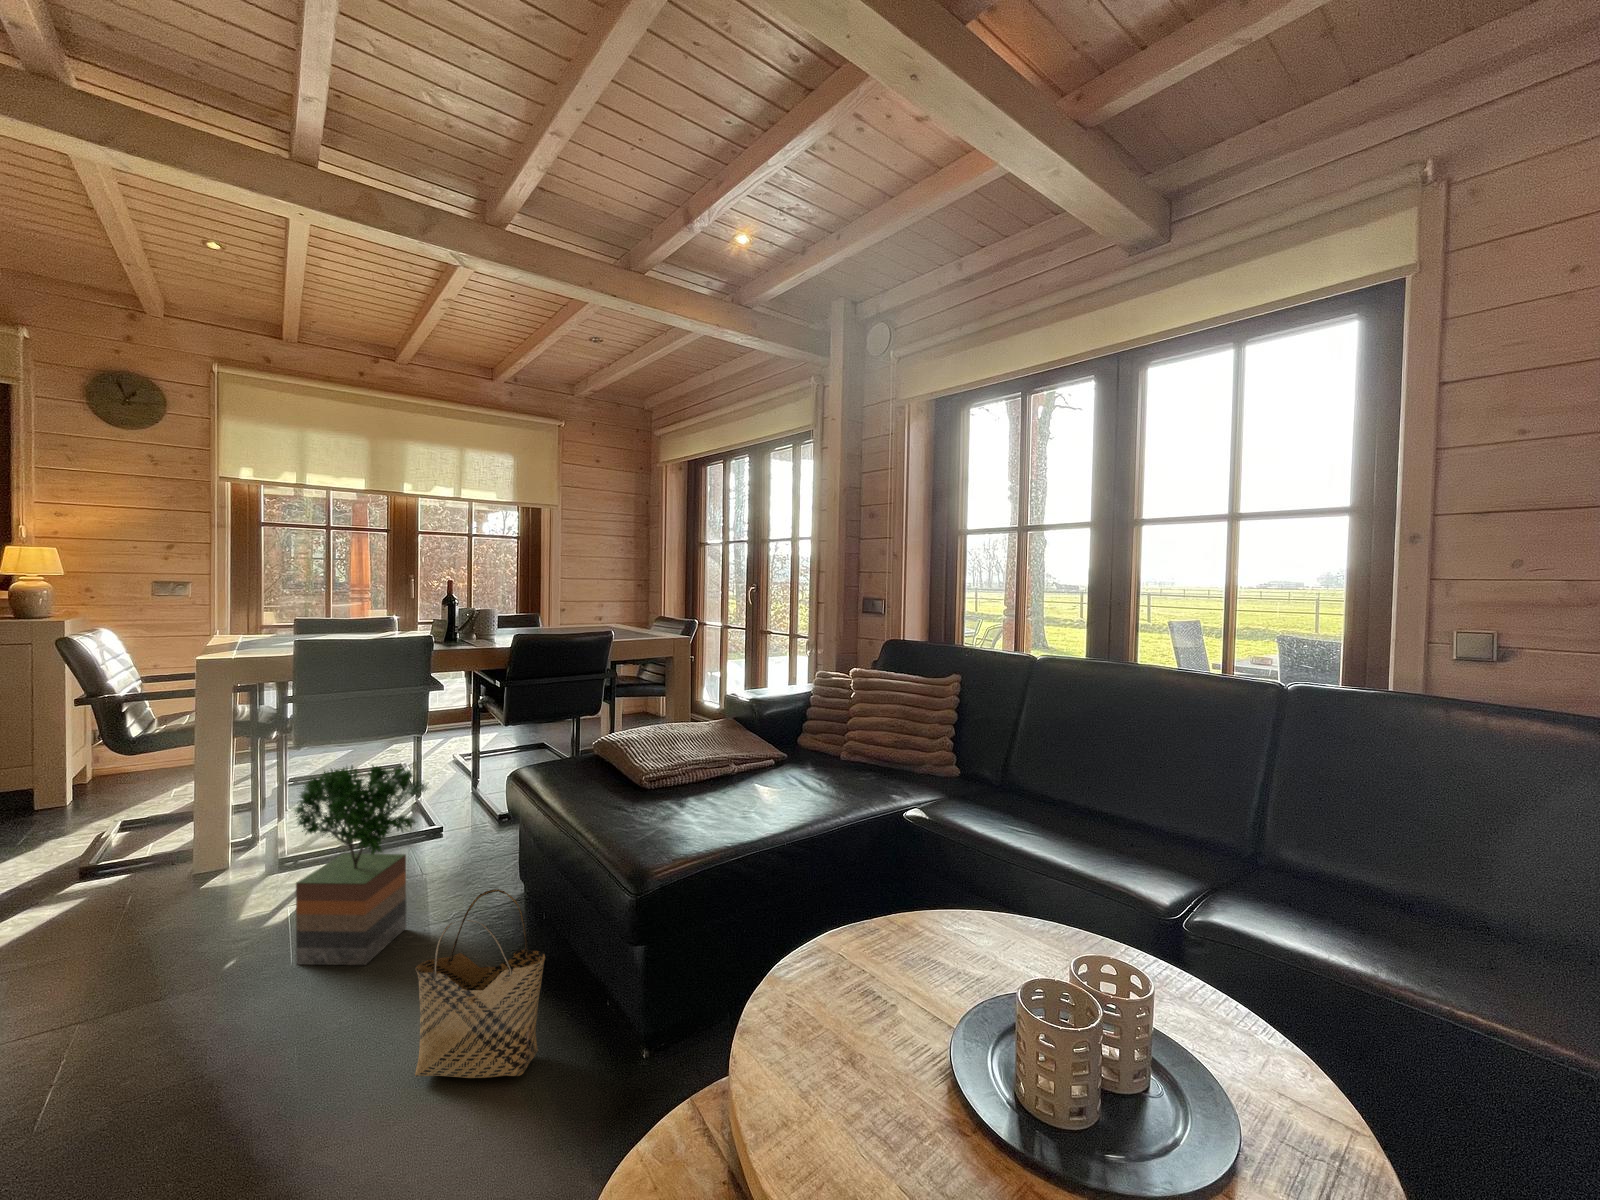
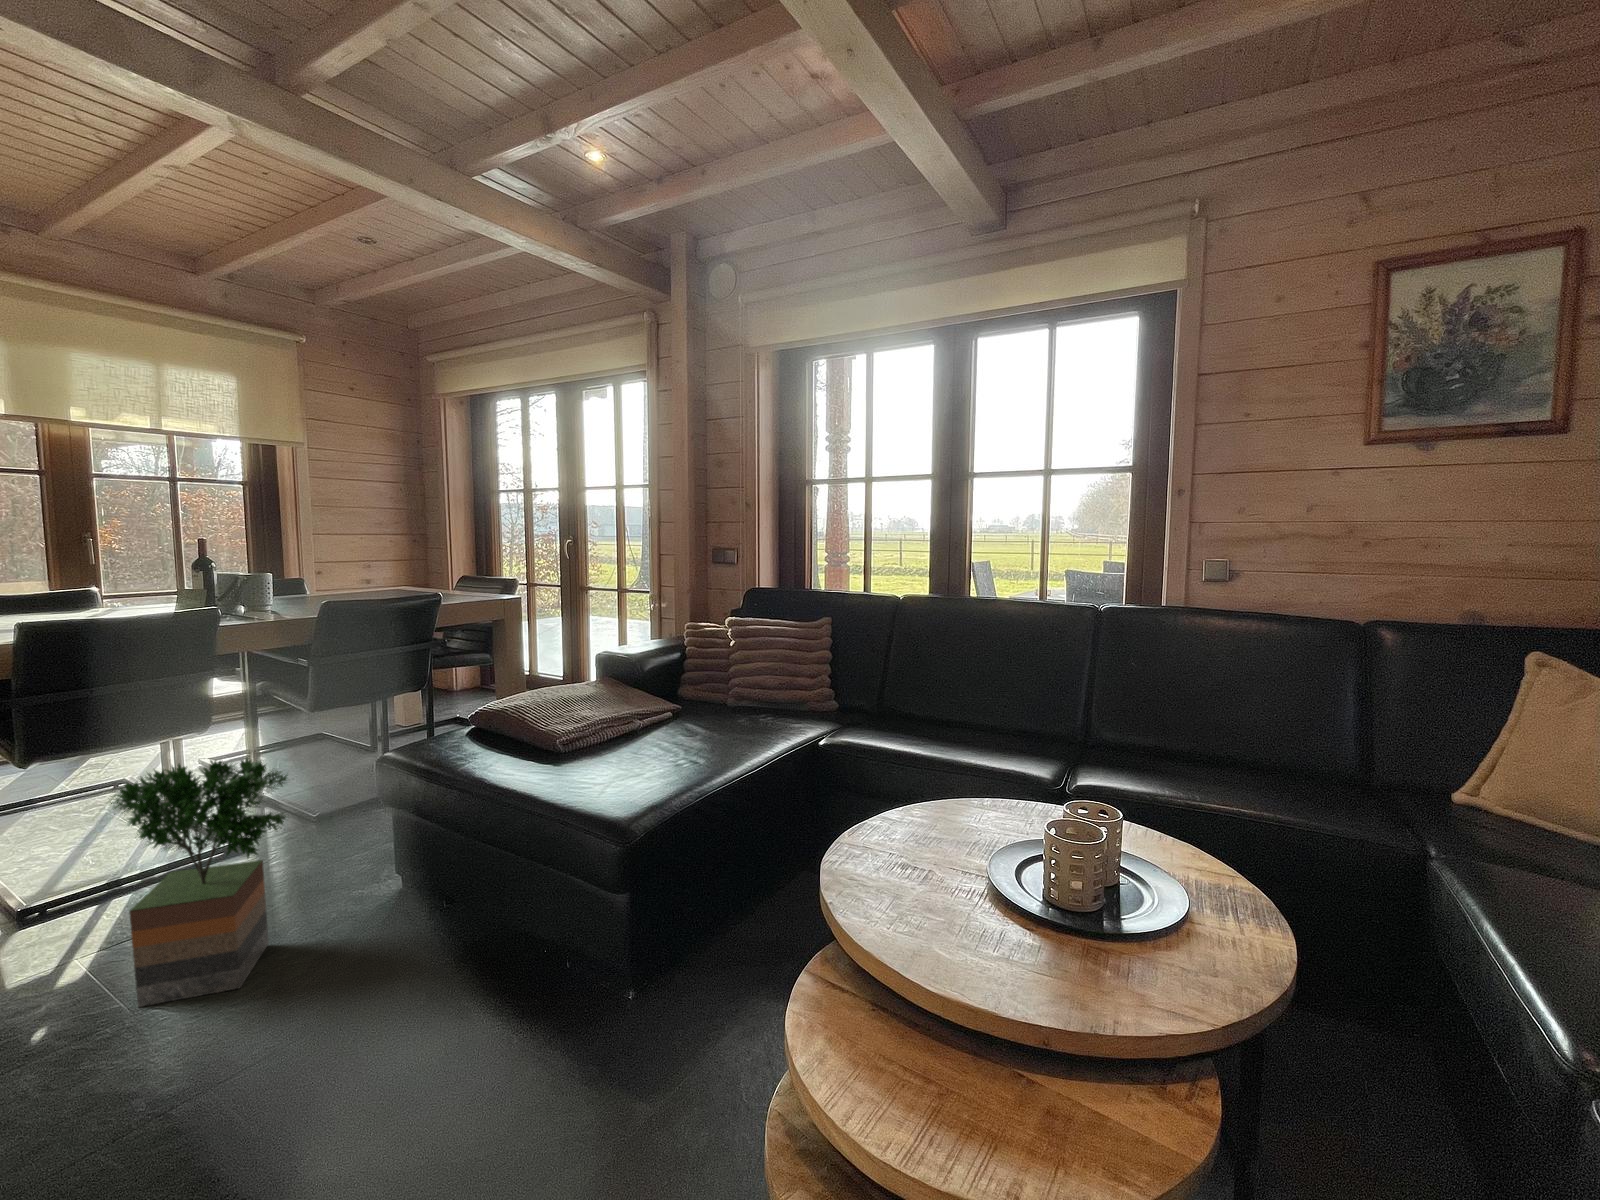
woven basket: present [415,889,545,1078] -> none [373,862,517,1066]

